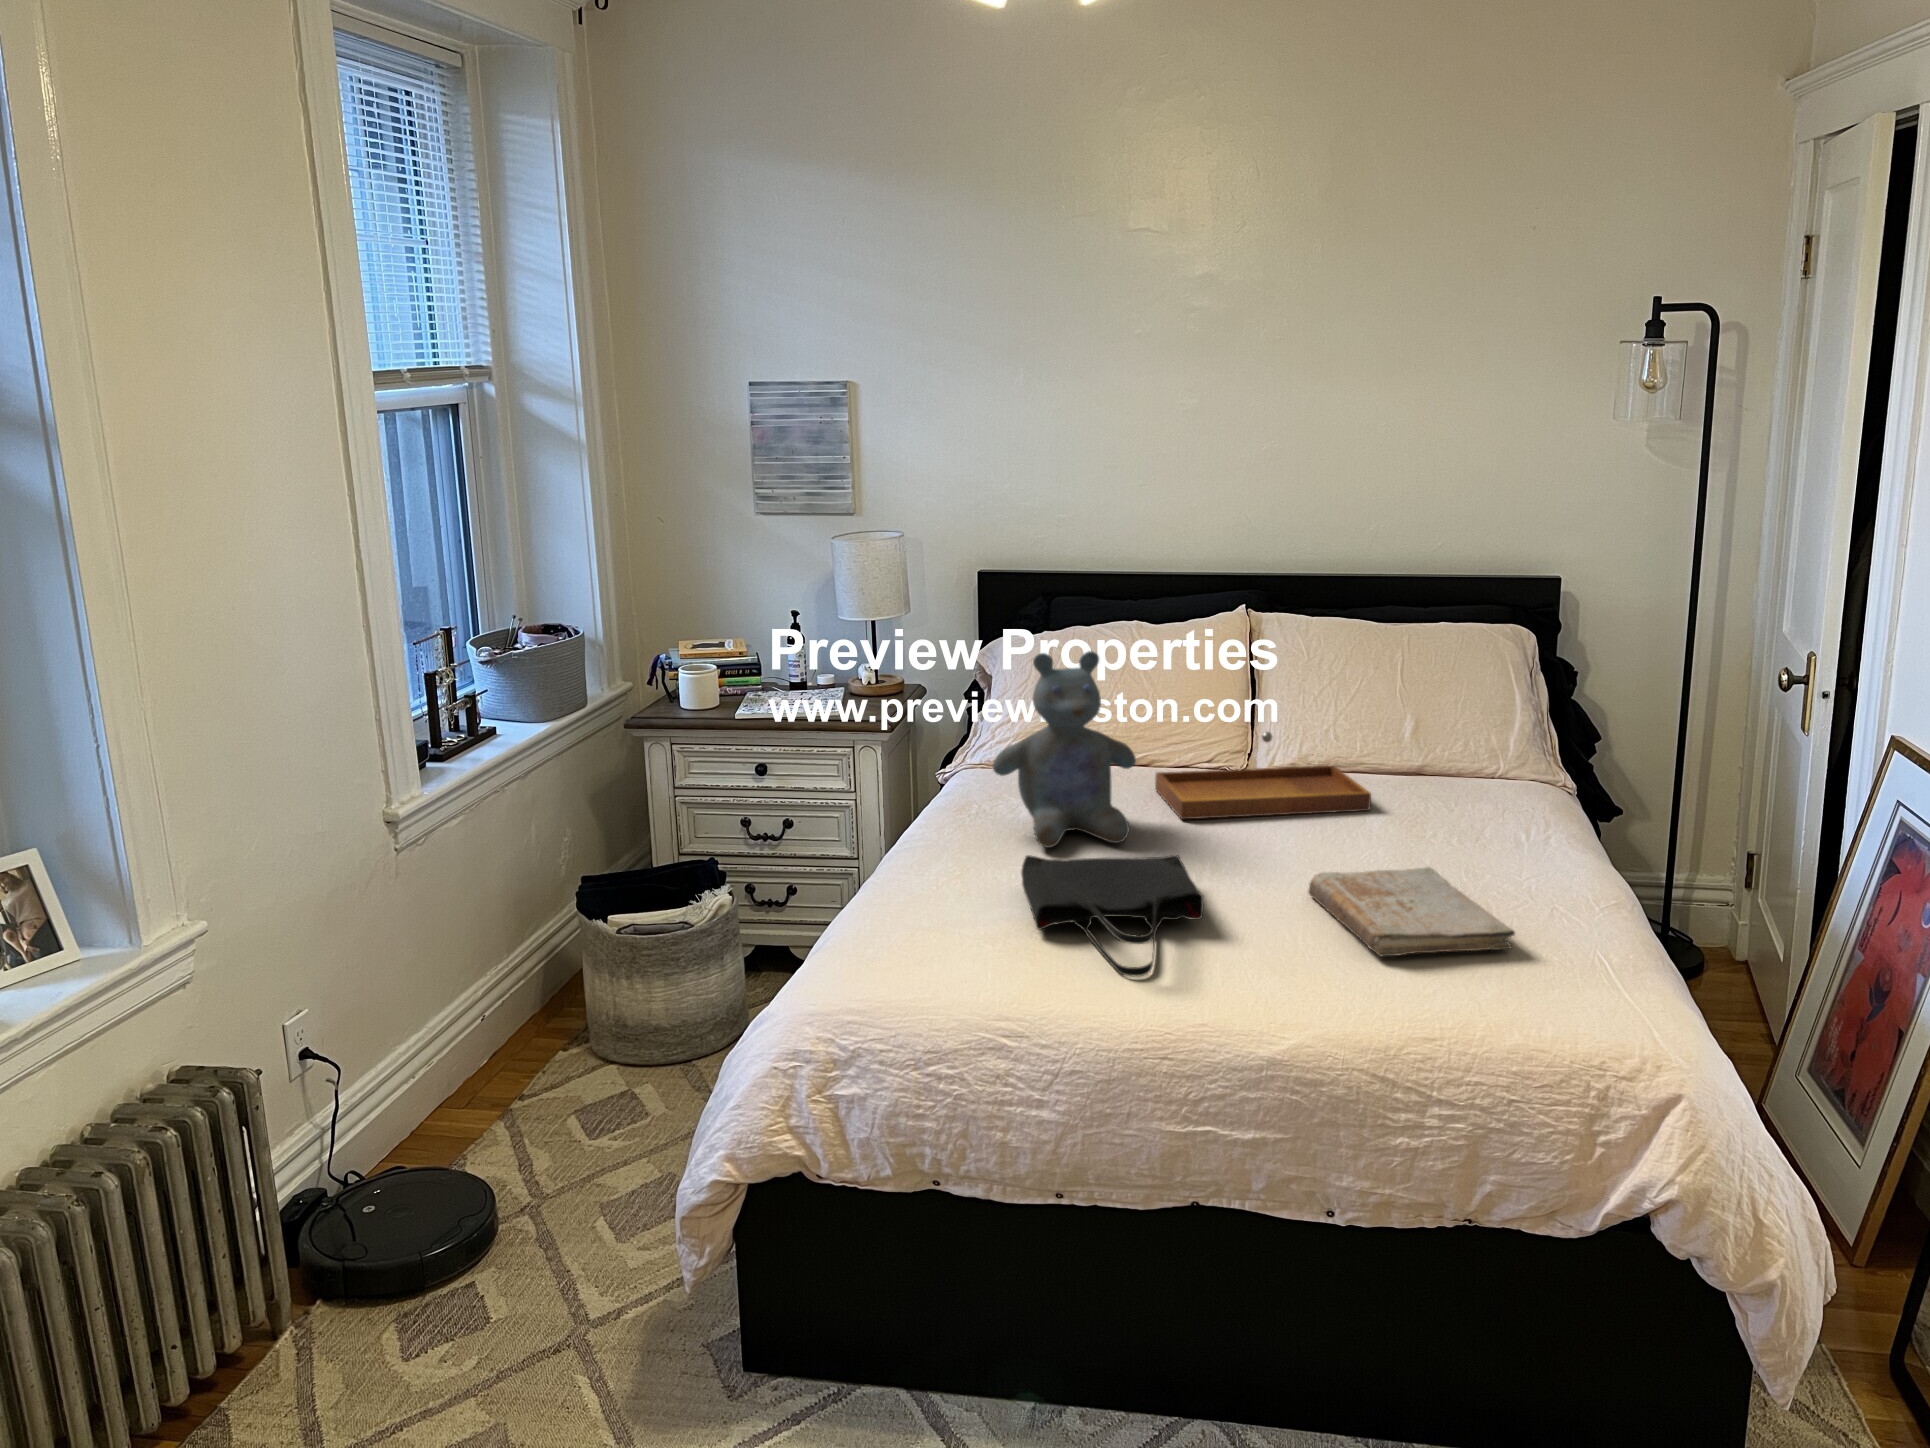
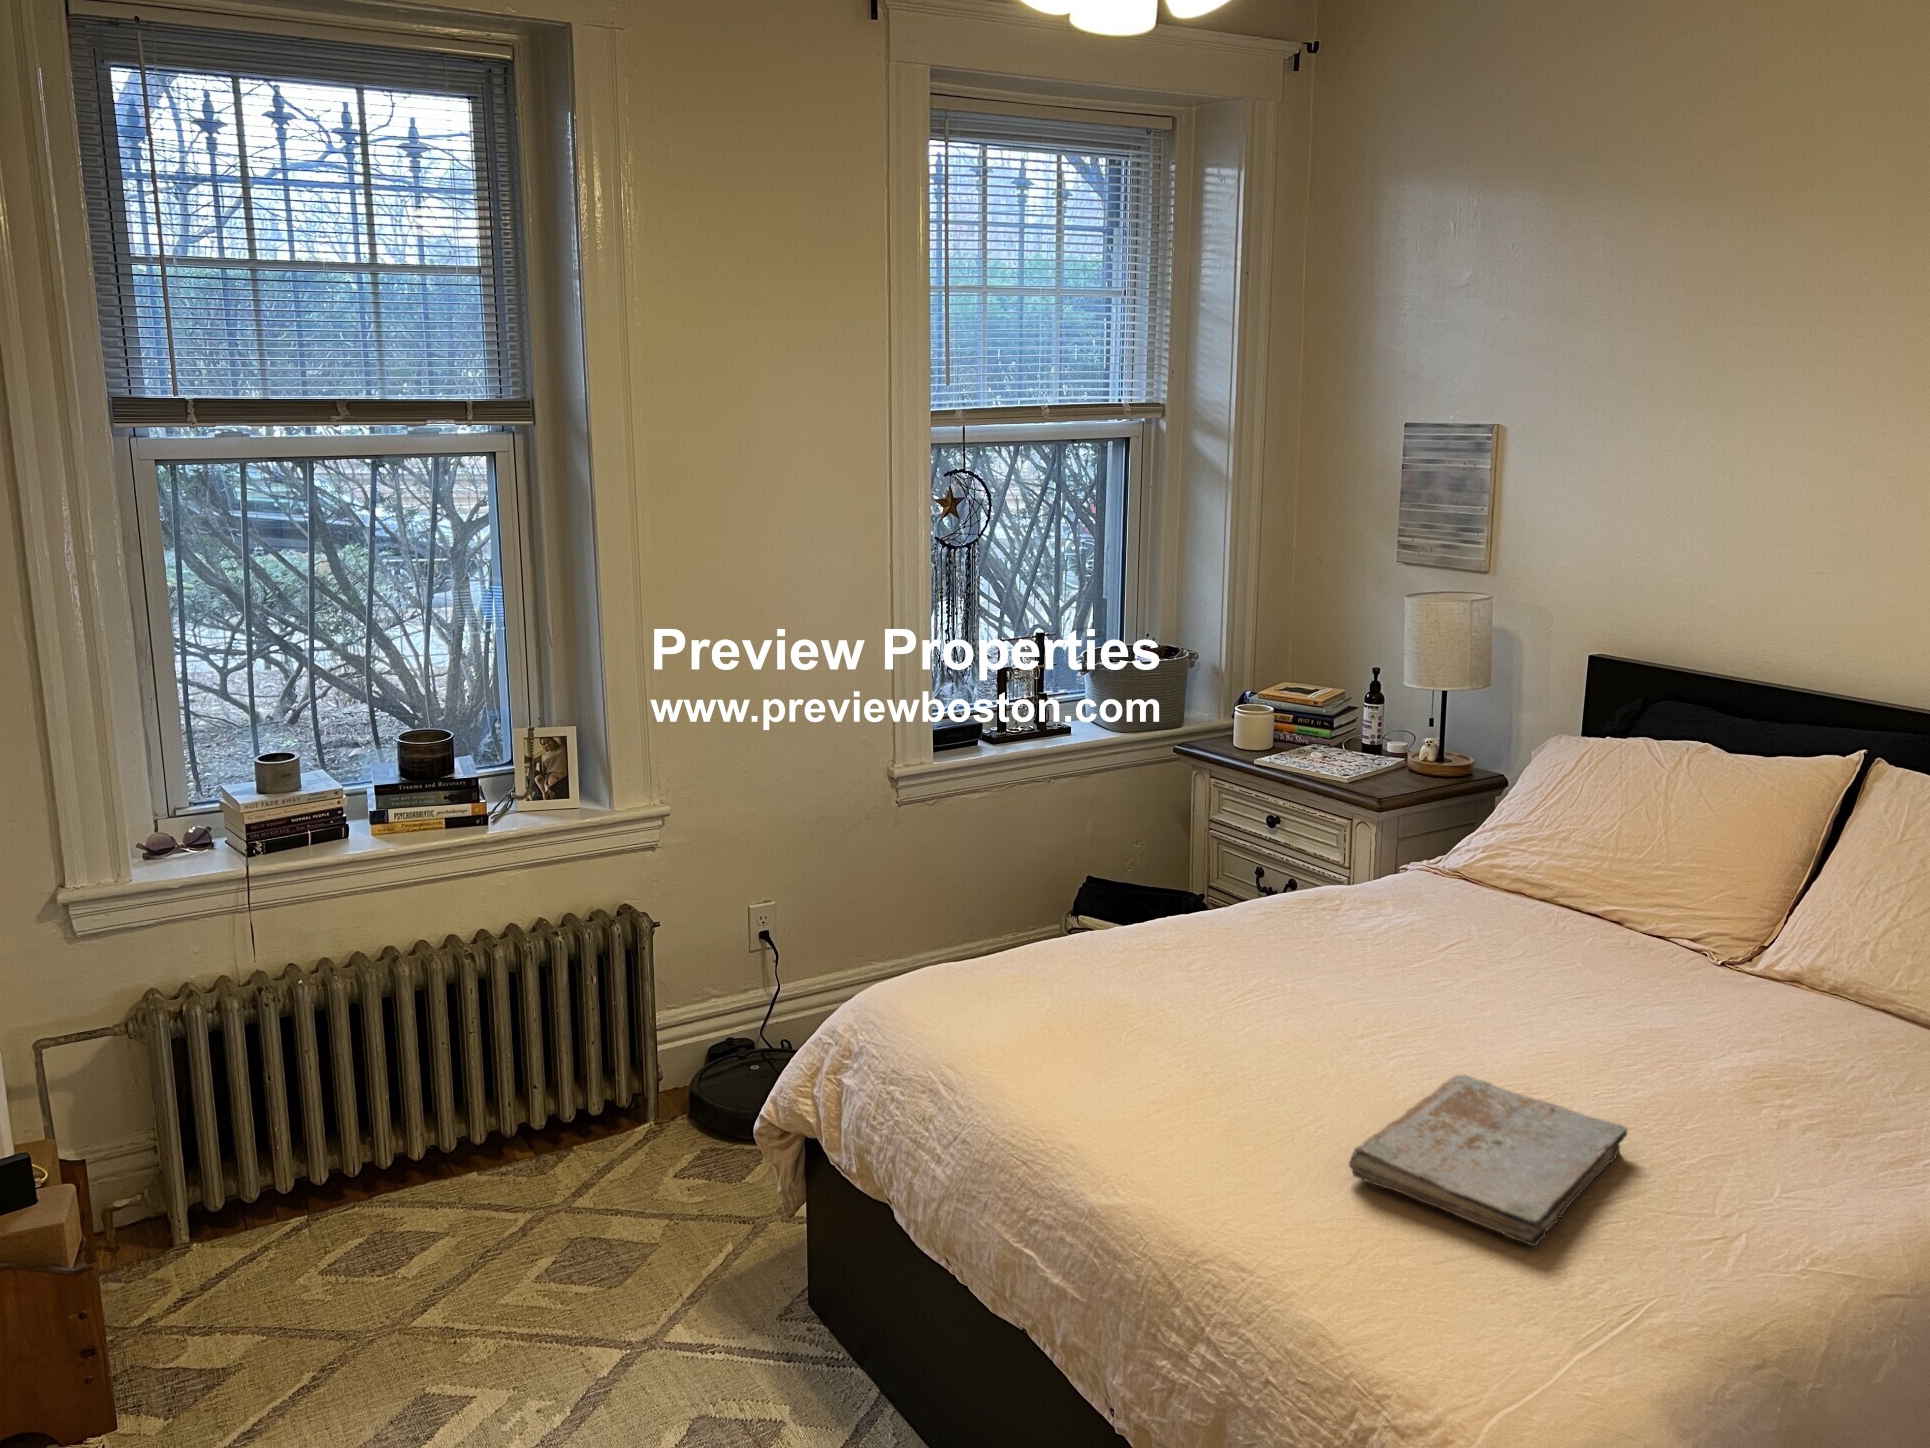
stuffed bear: present [993,651,1136,848] -> none [1280,740,1459,977]
tray: present [1155,732,1371,819] -> none [1499,911,1818,1058]
tote bag: present [1021,855,1204,976] -> none [1091,945,1344,1084]

